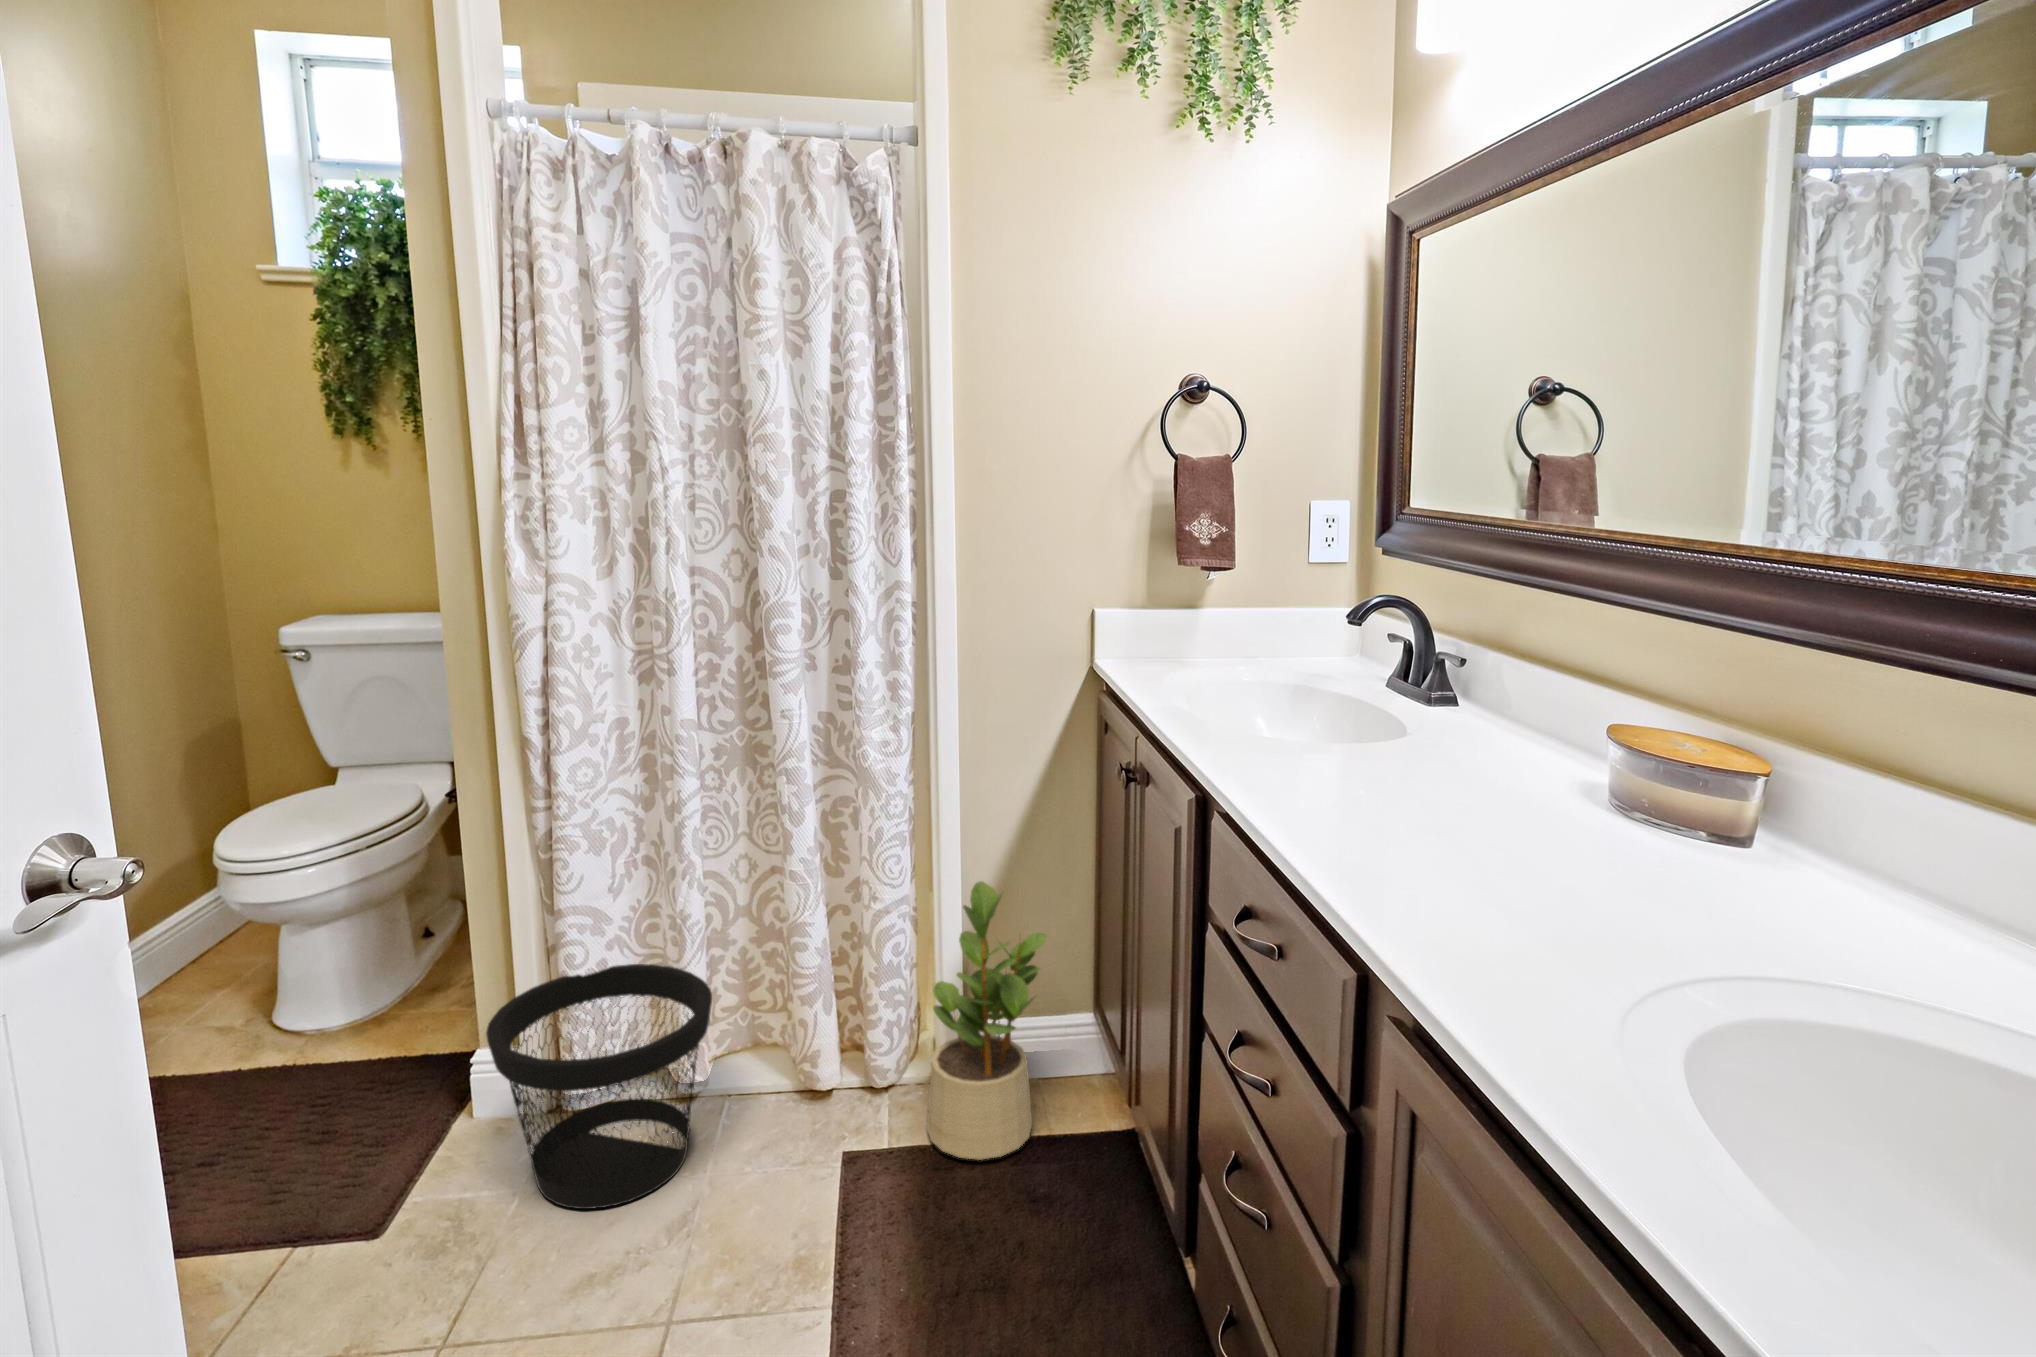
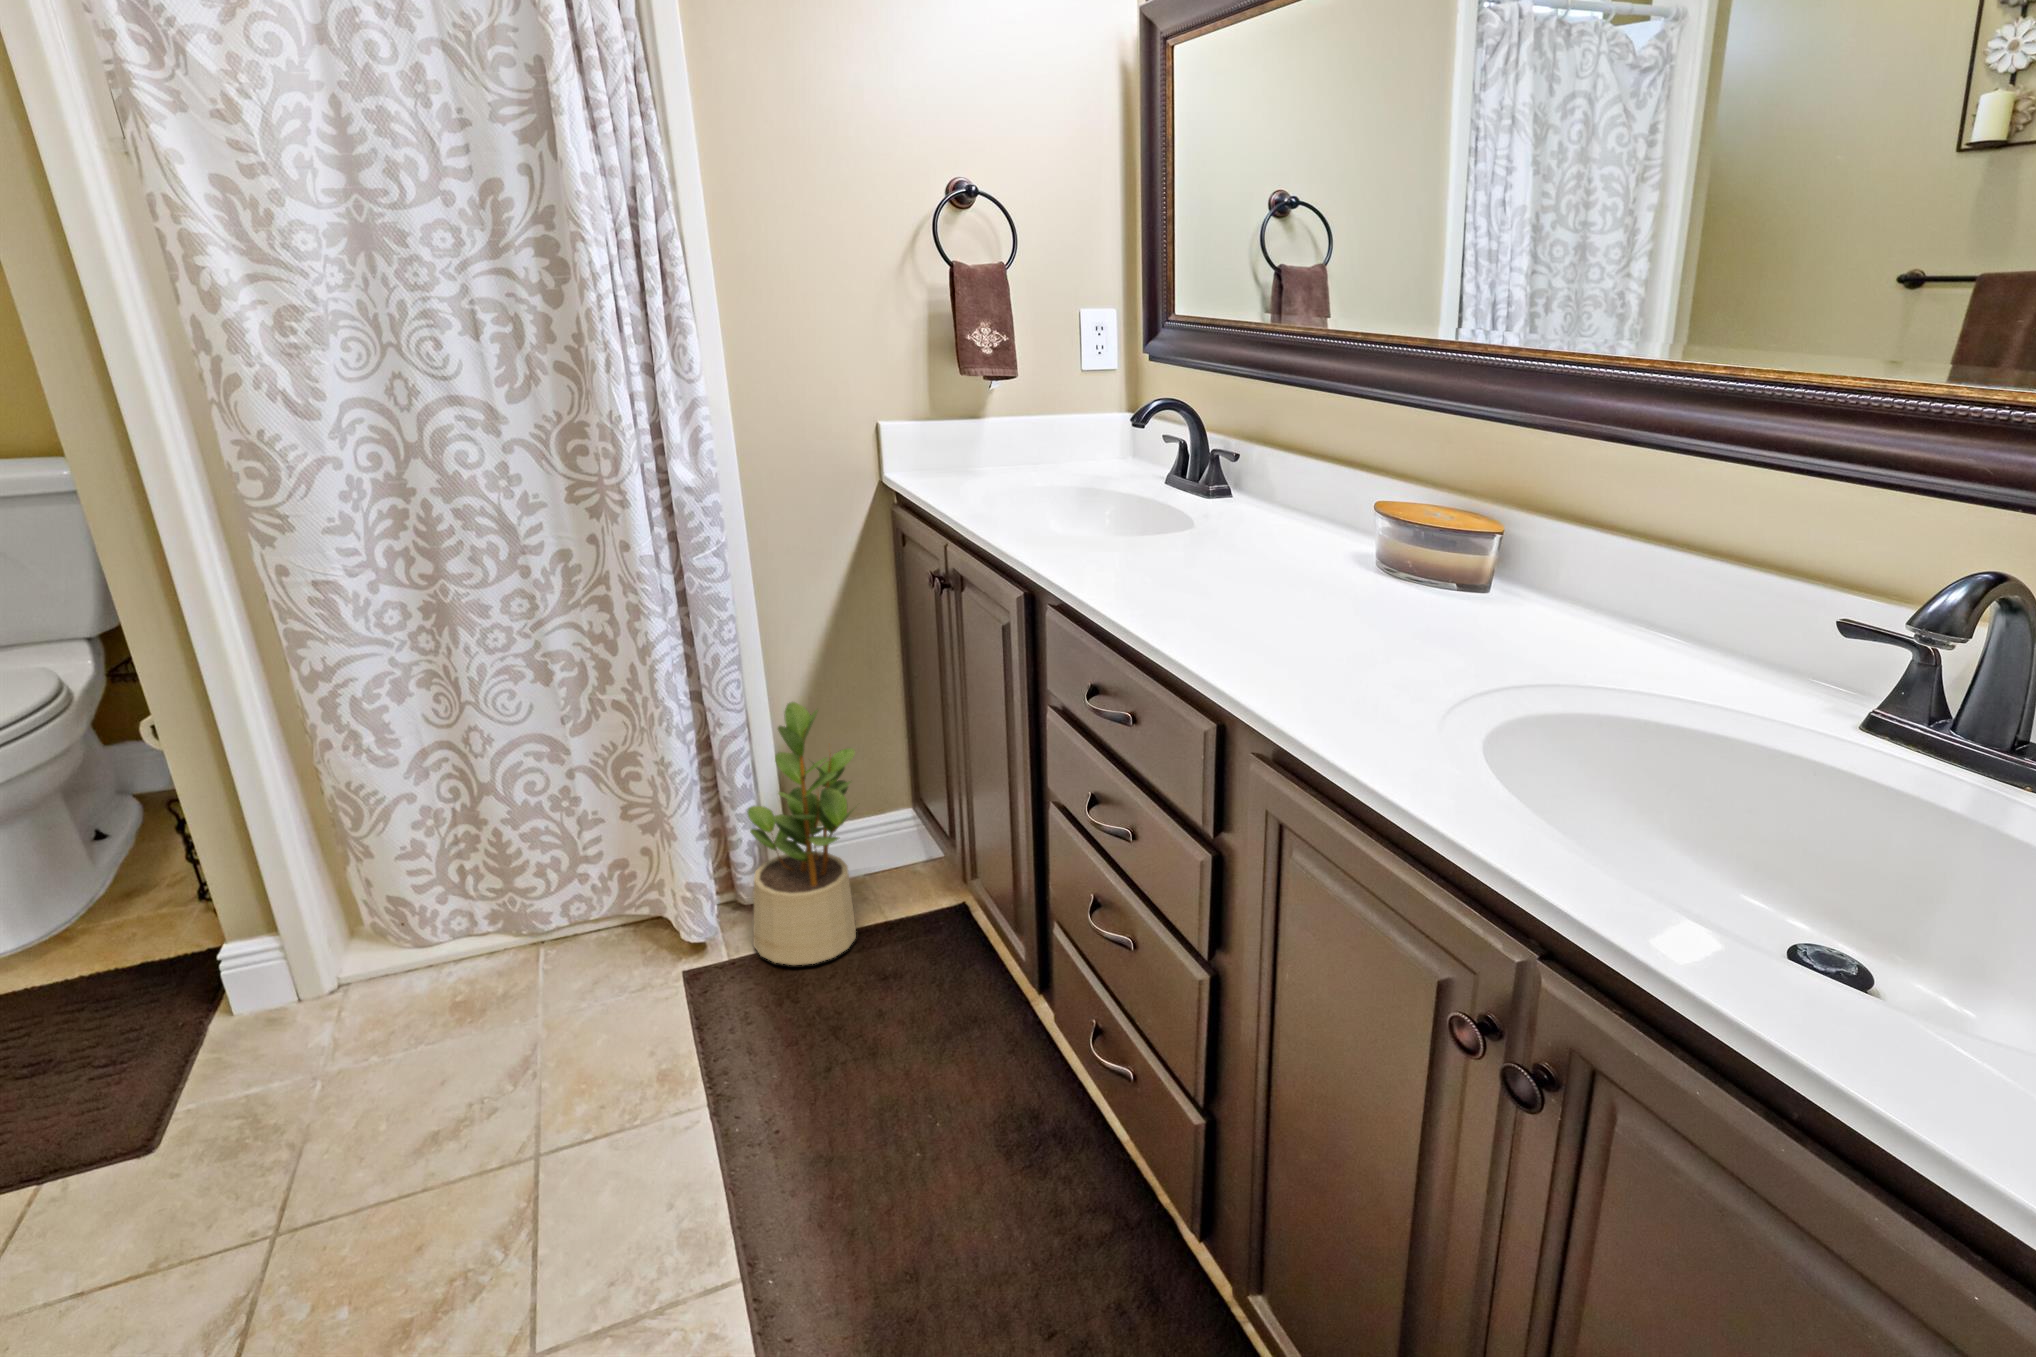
wastebasket: present [486,964,712,1209] -> none [261,826,517,1078]

